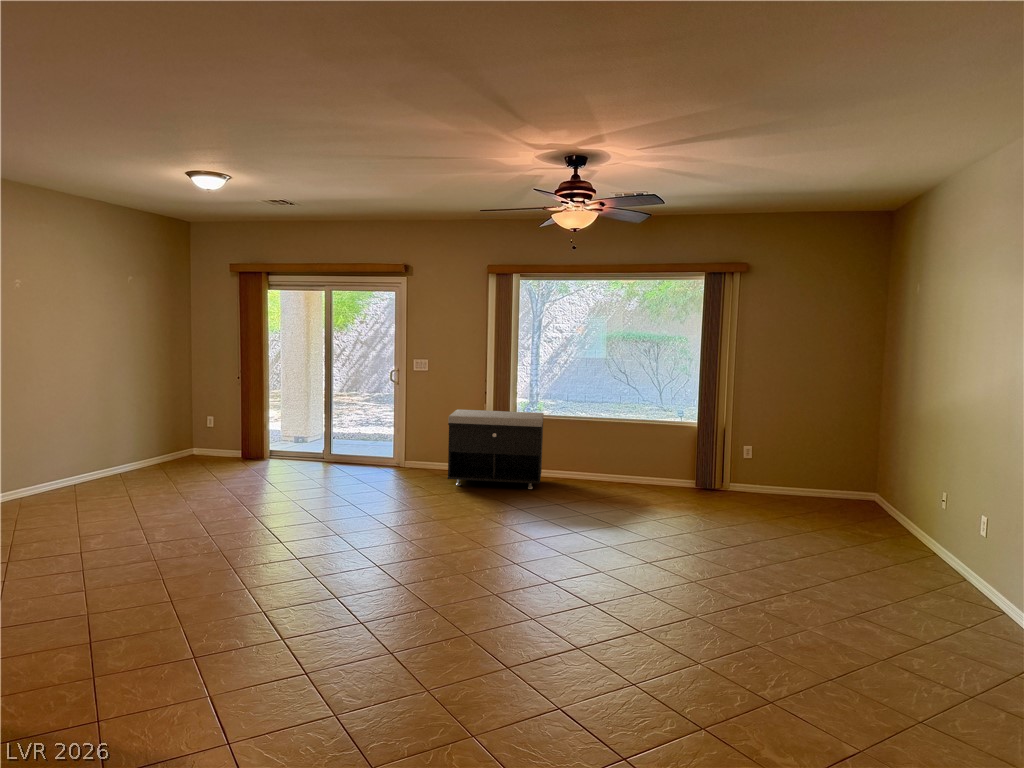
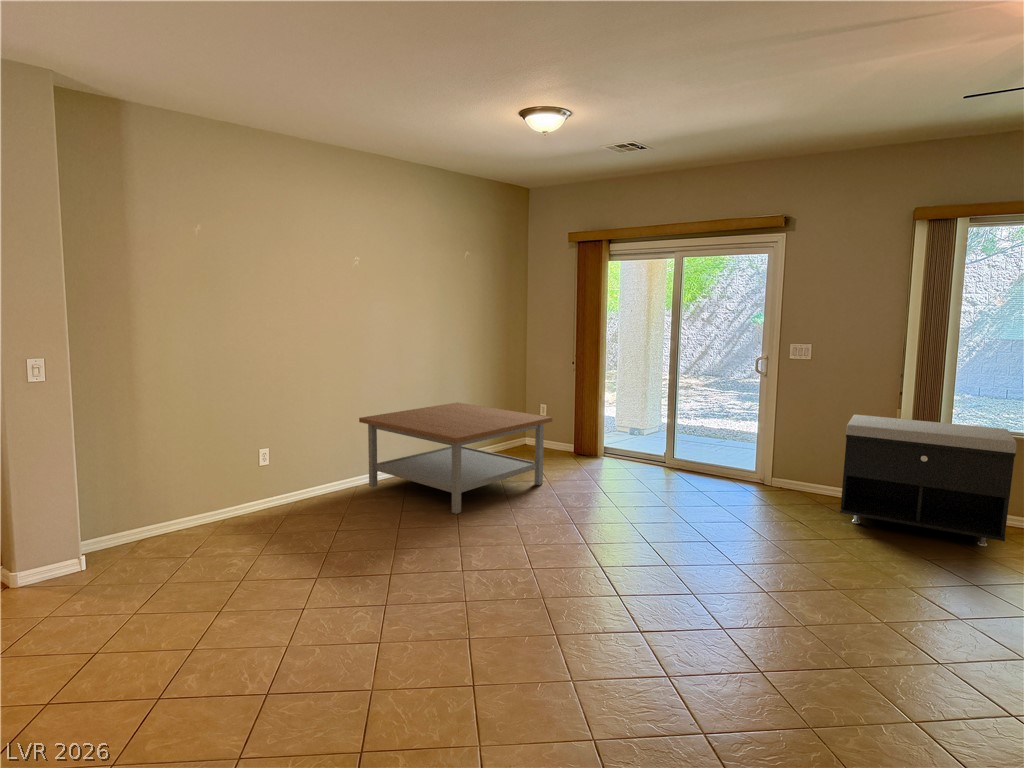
coffee table: none [9,419,220,516] -> present [359,402,552,514]

